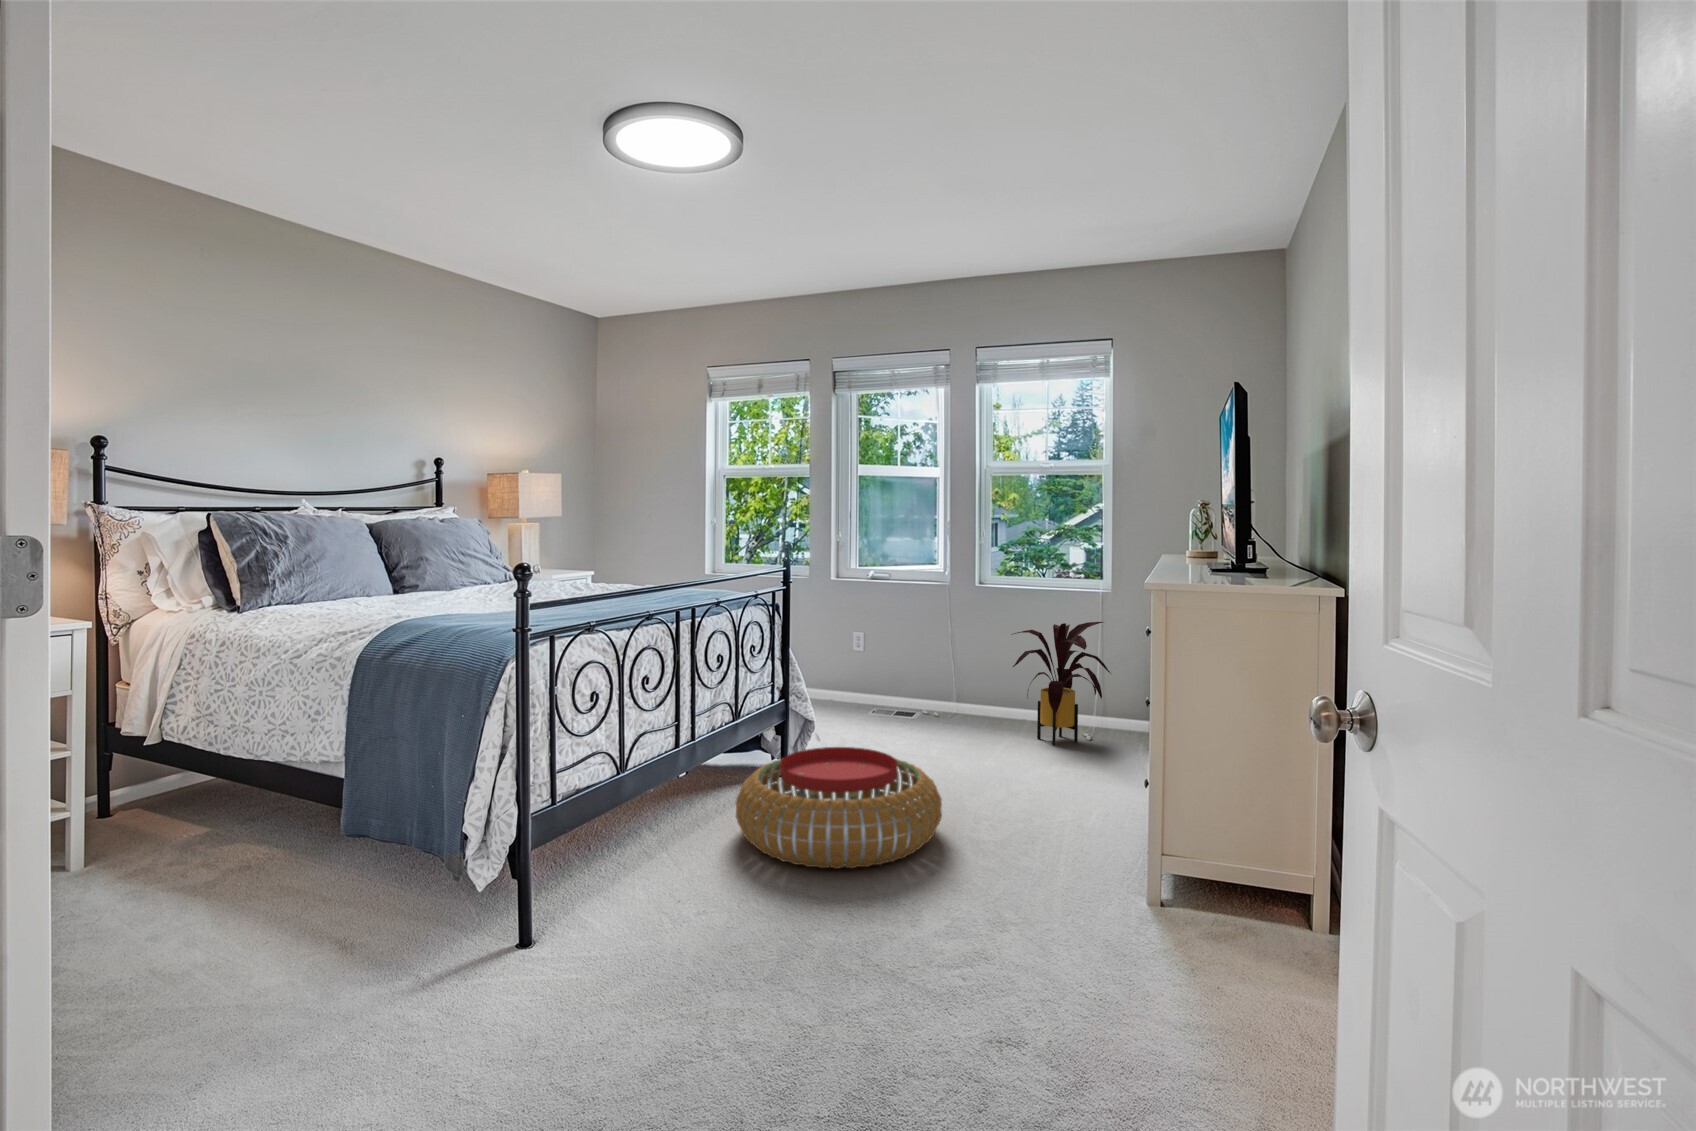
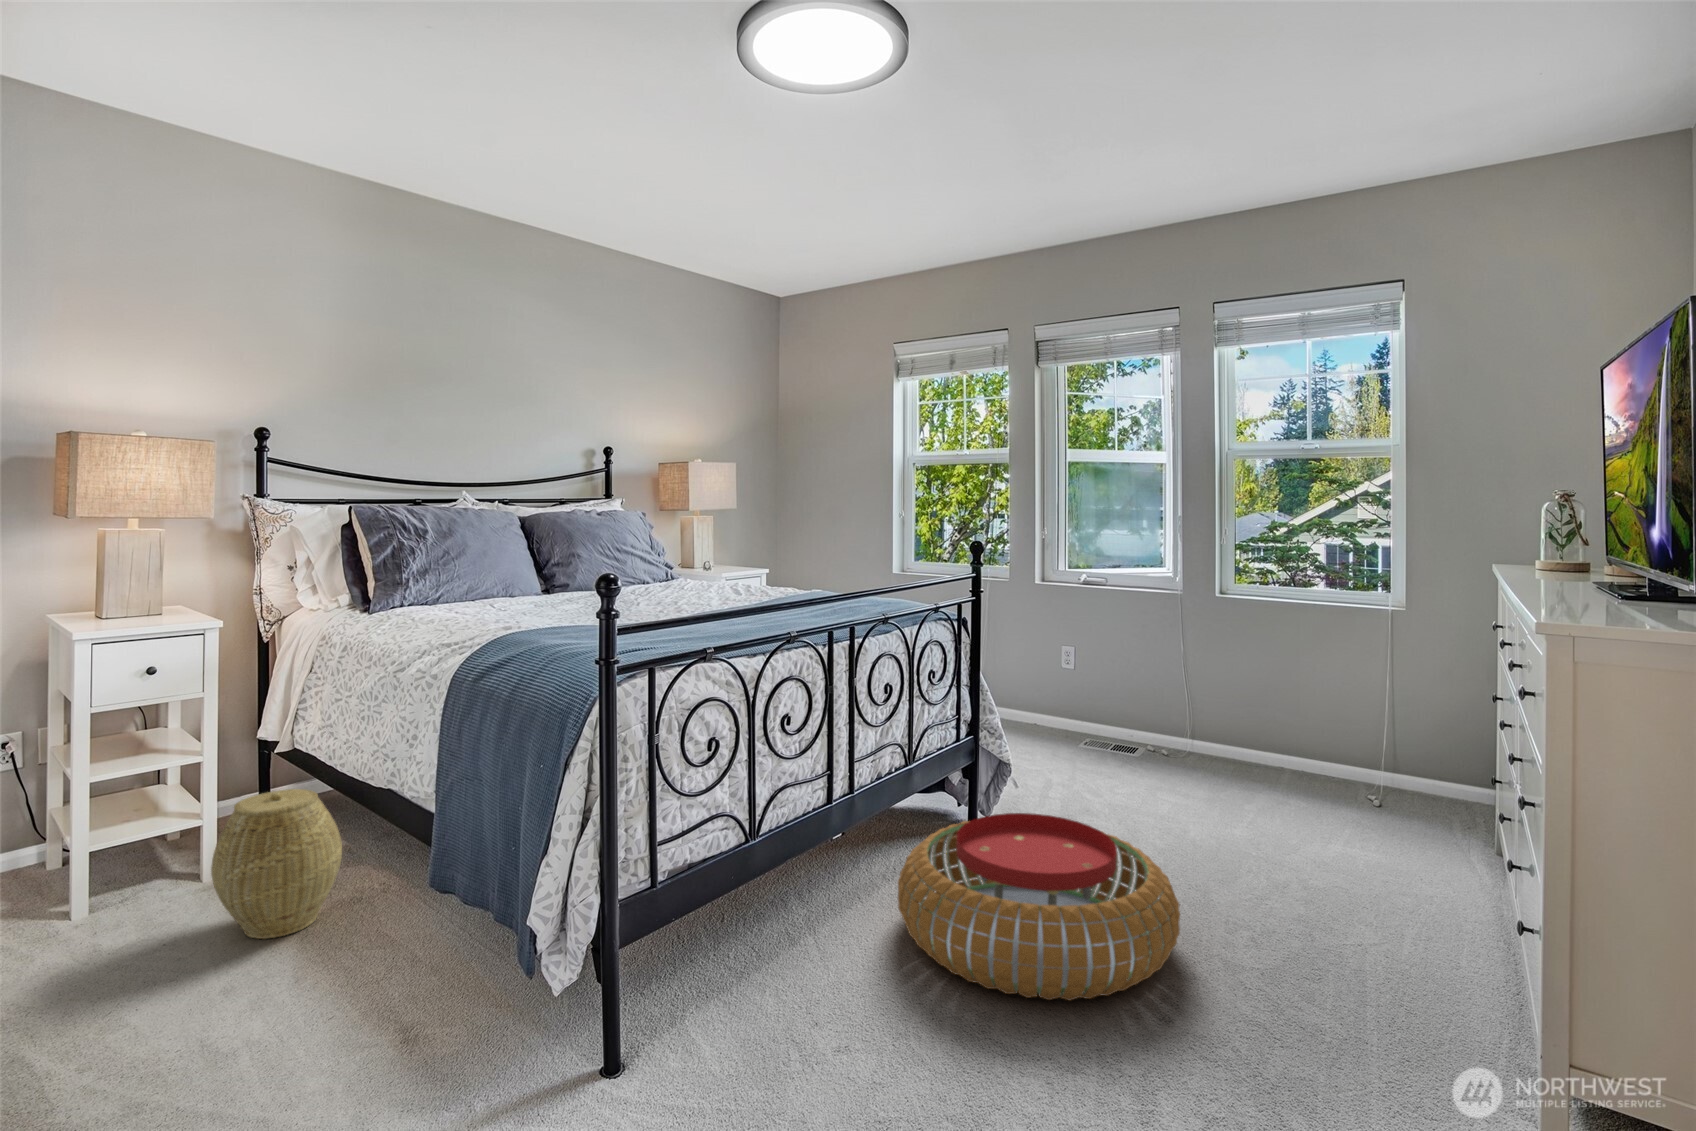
house plant: present [1012,622,1111,745] -> none [1272,653,1421,815]
woven basket: none [113,768,238,900] -> present [211,789,342,939]

